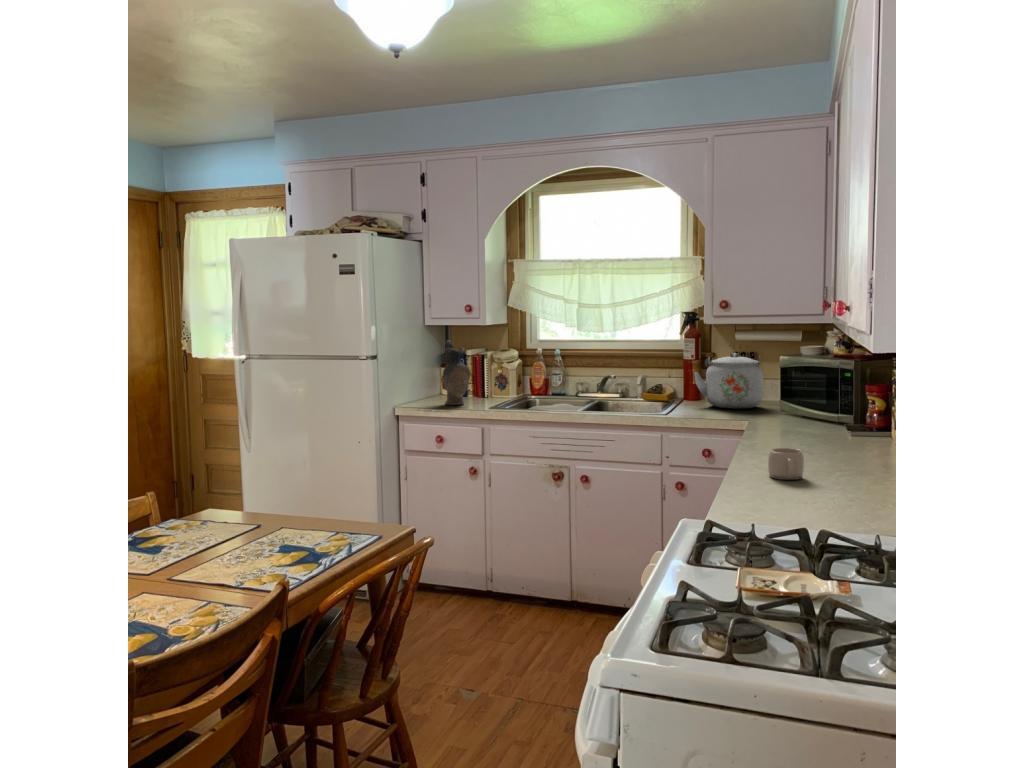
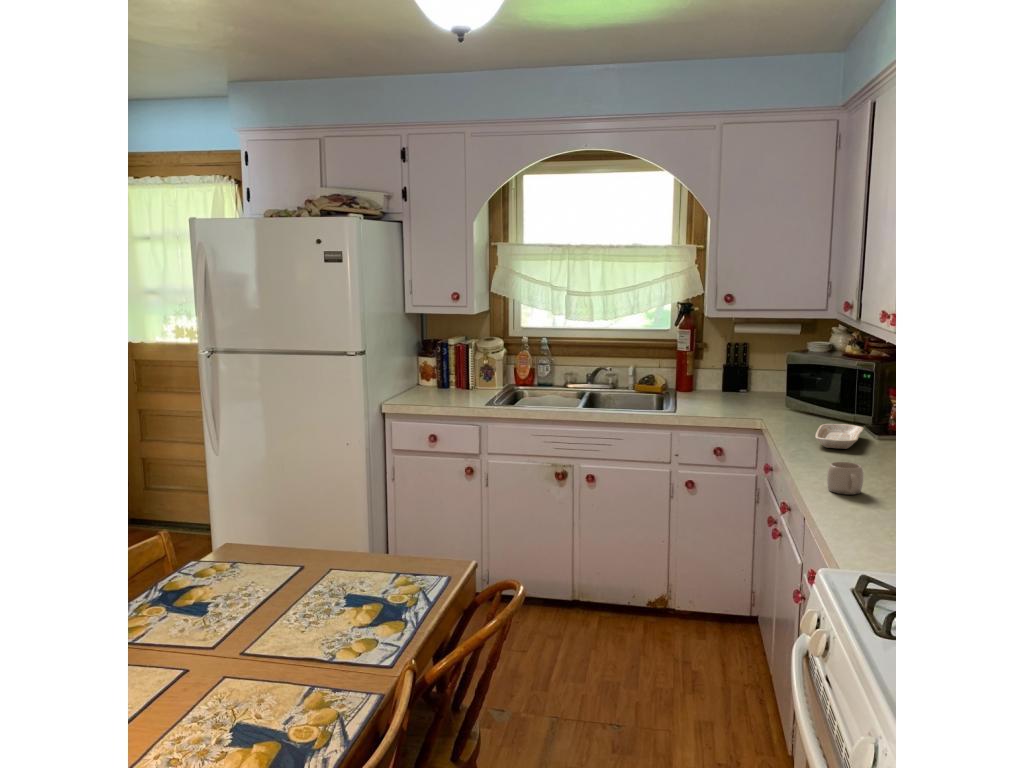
ceramic pitcher: present [443,340,471,405] -> none [431,331,461,400]
kettle: present [694,353,763,409] -> none [690,344,759,402]
tray: none [788,424,845,445] -> present [815,424,864,449]

